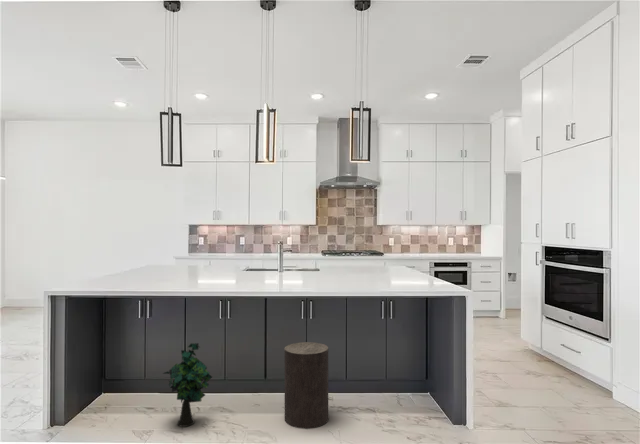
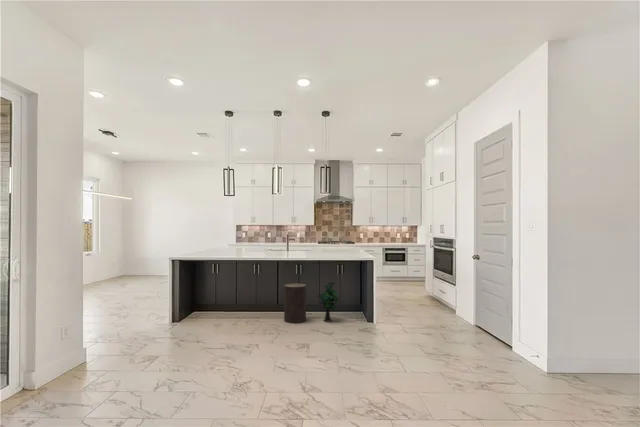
decorative plant: present [164,343,212,427] -> present [318,282,339,322]

